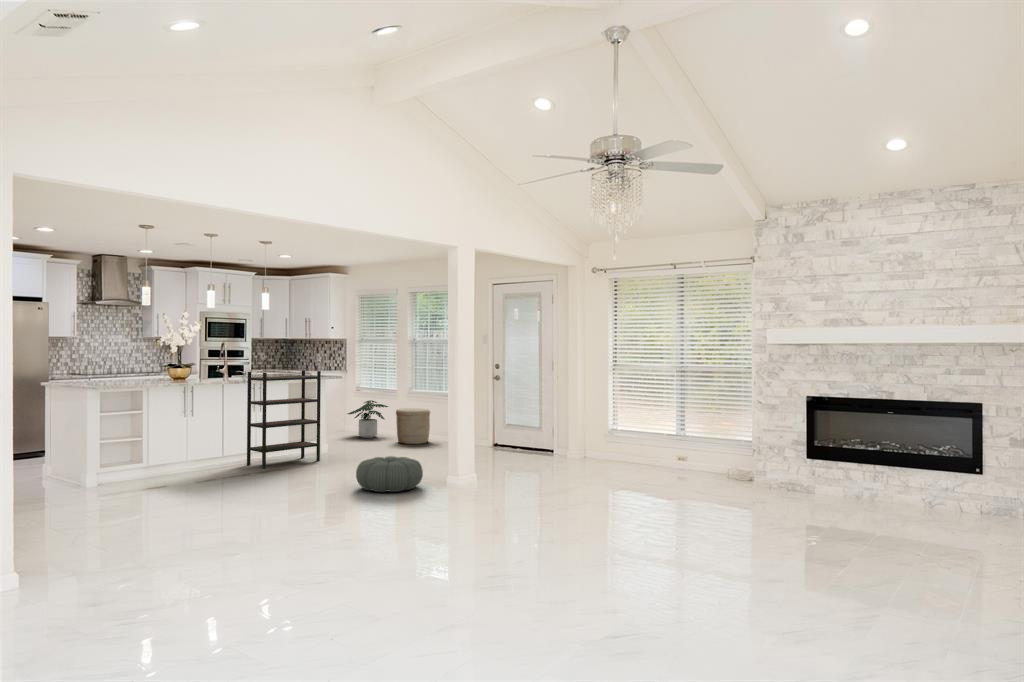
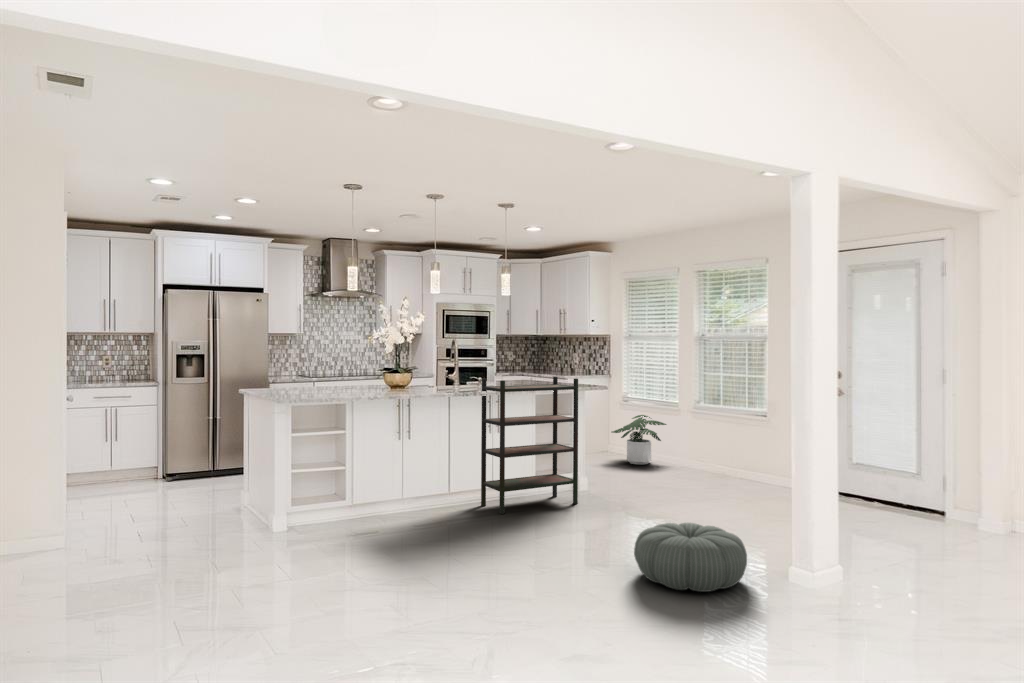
woven basket: present [396,408,430,444] -> none [678,429,727,480]

